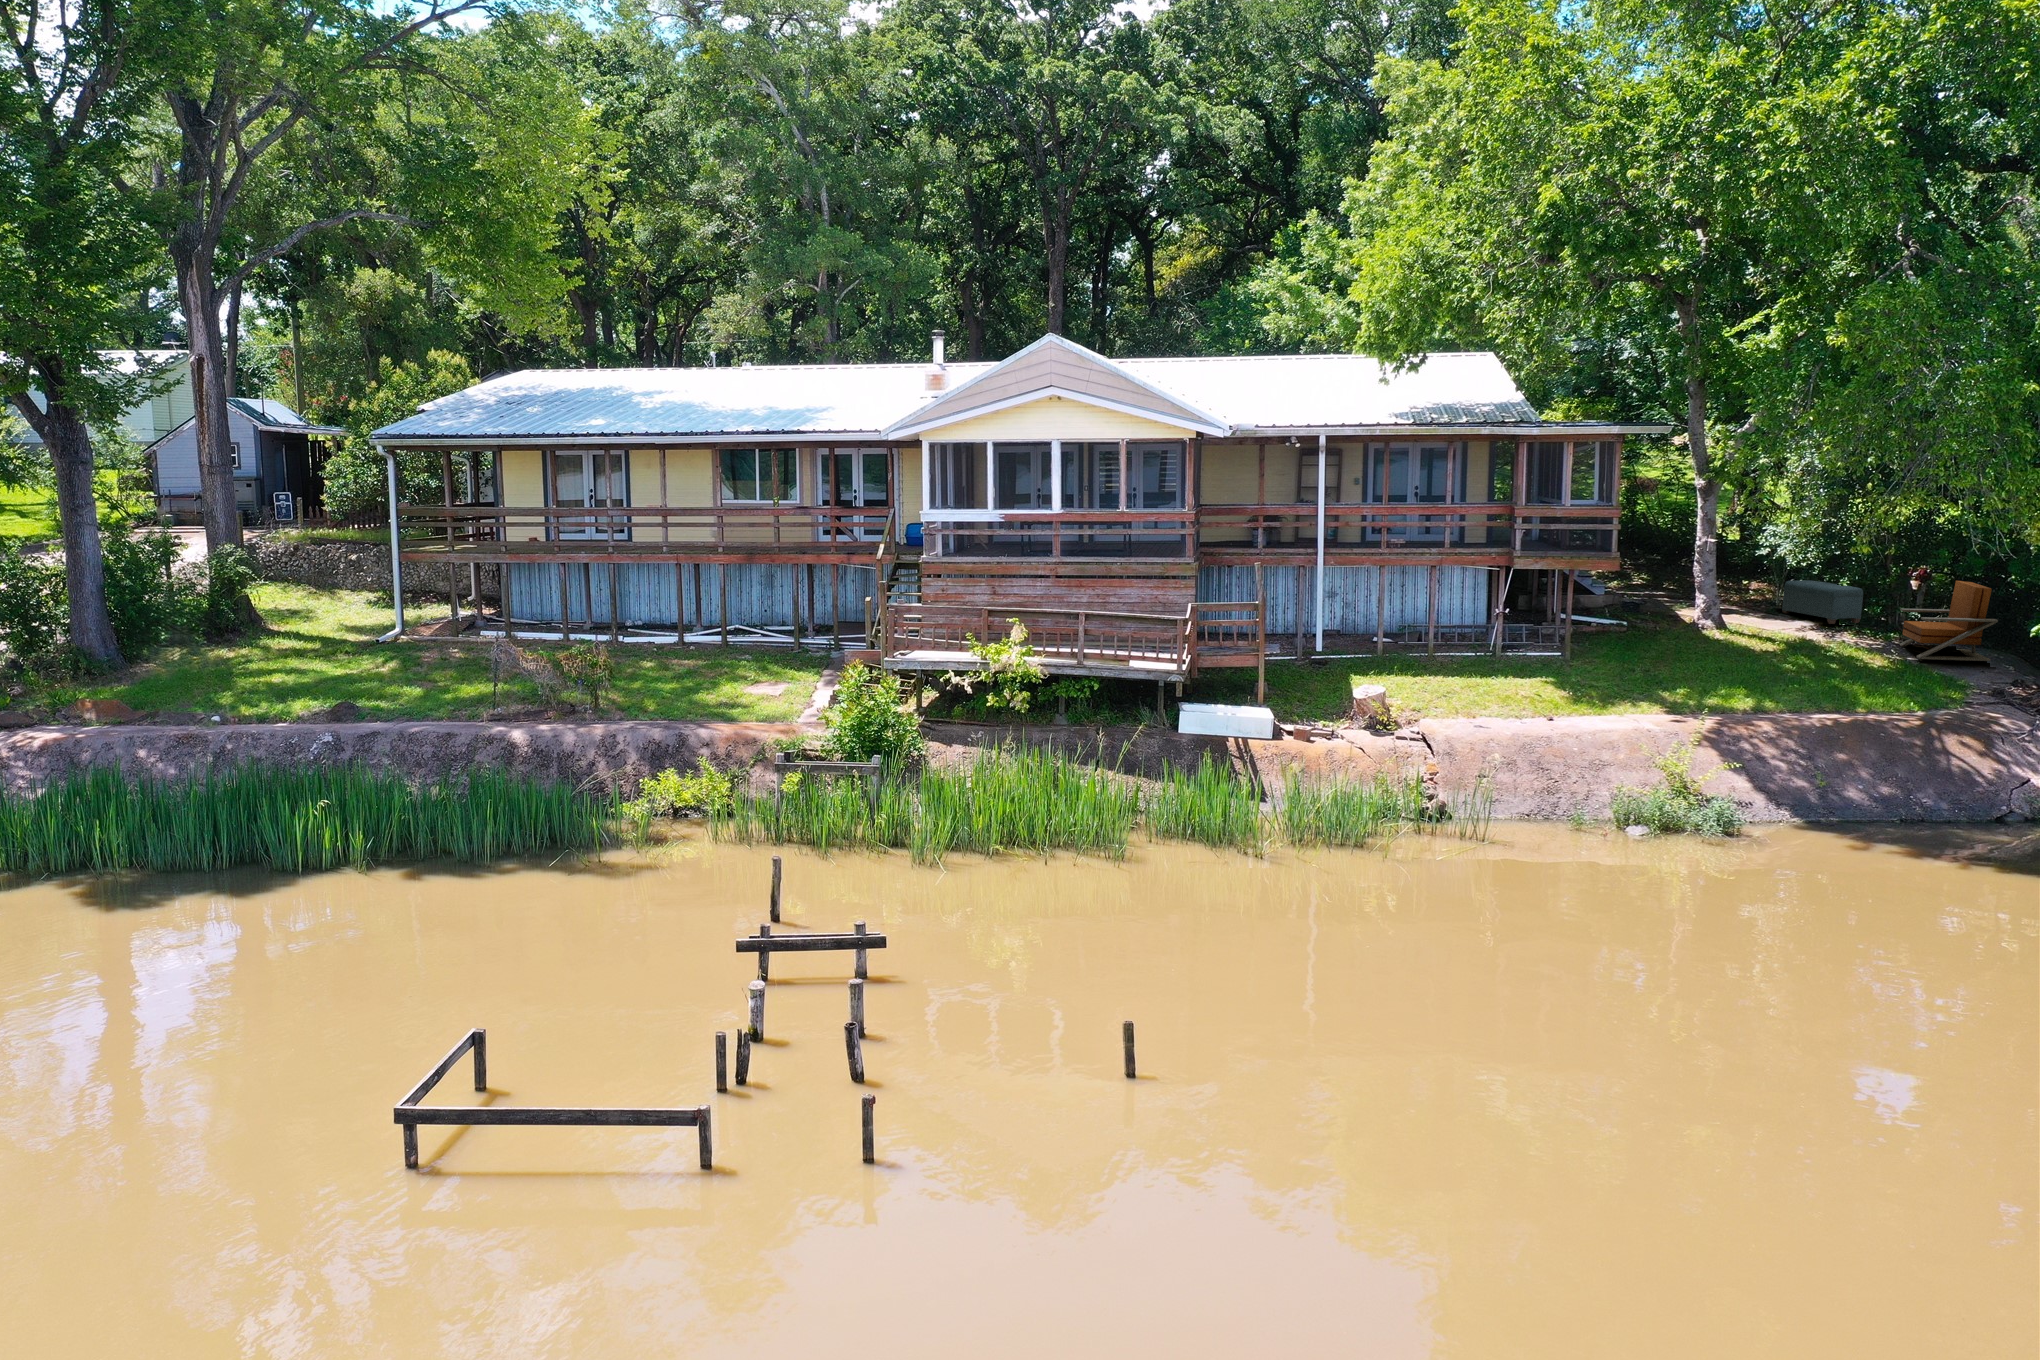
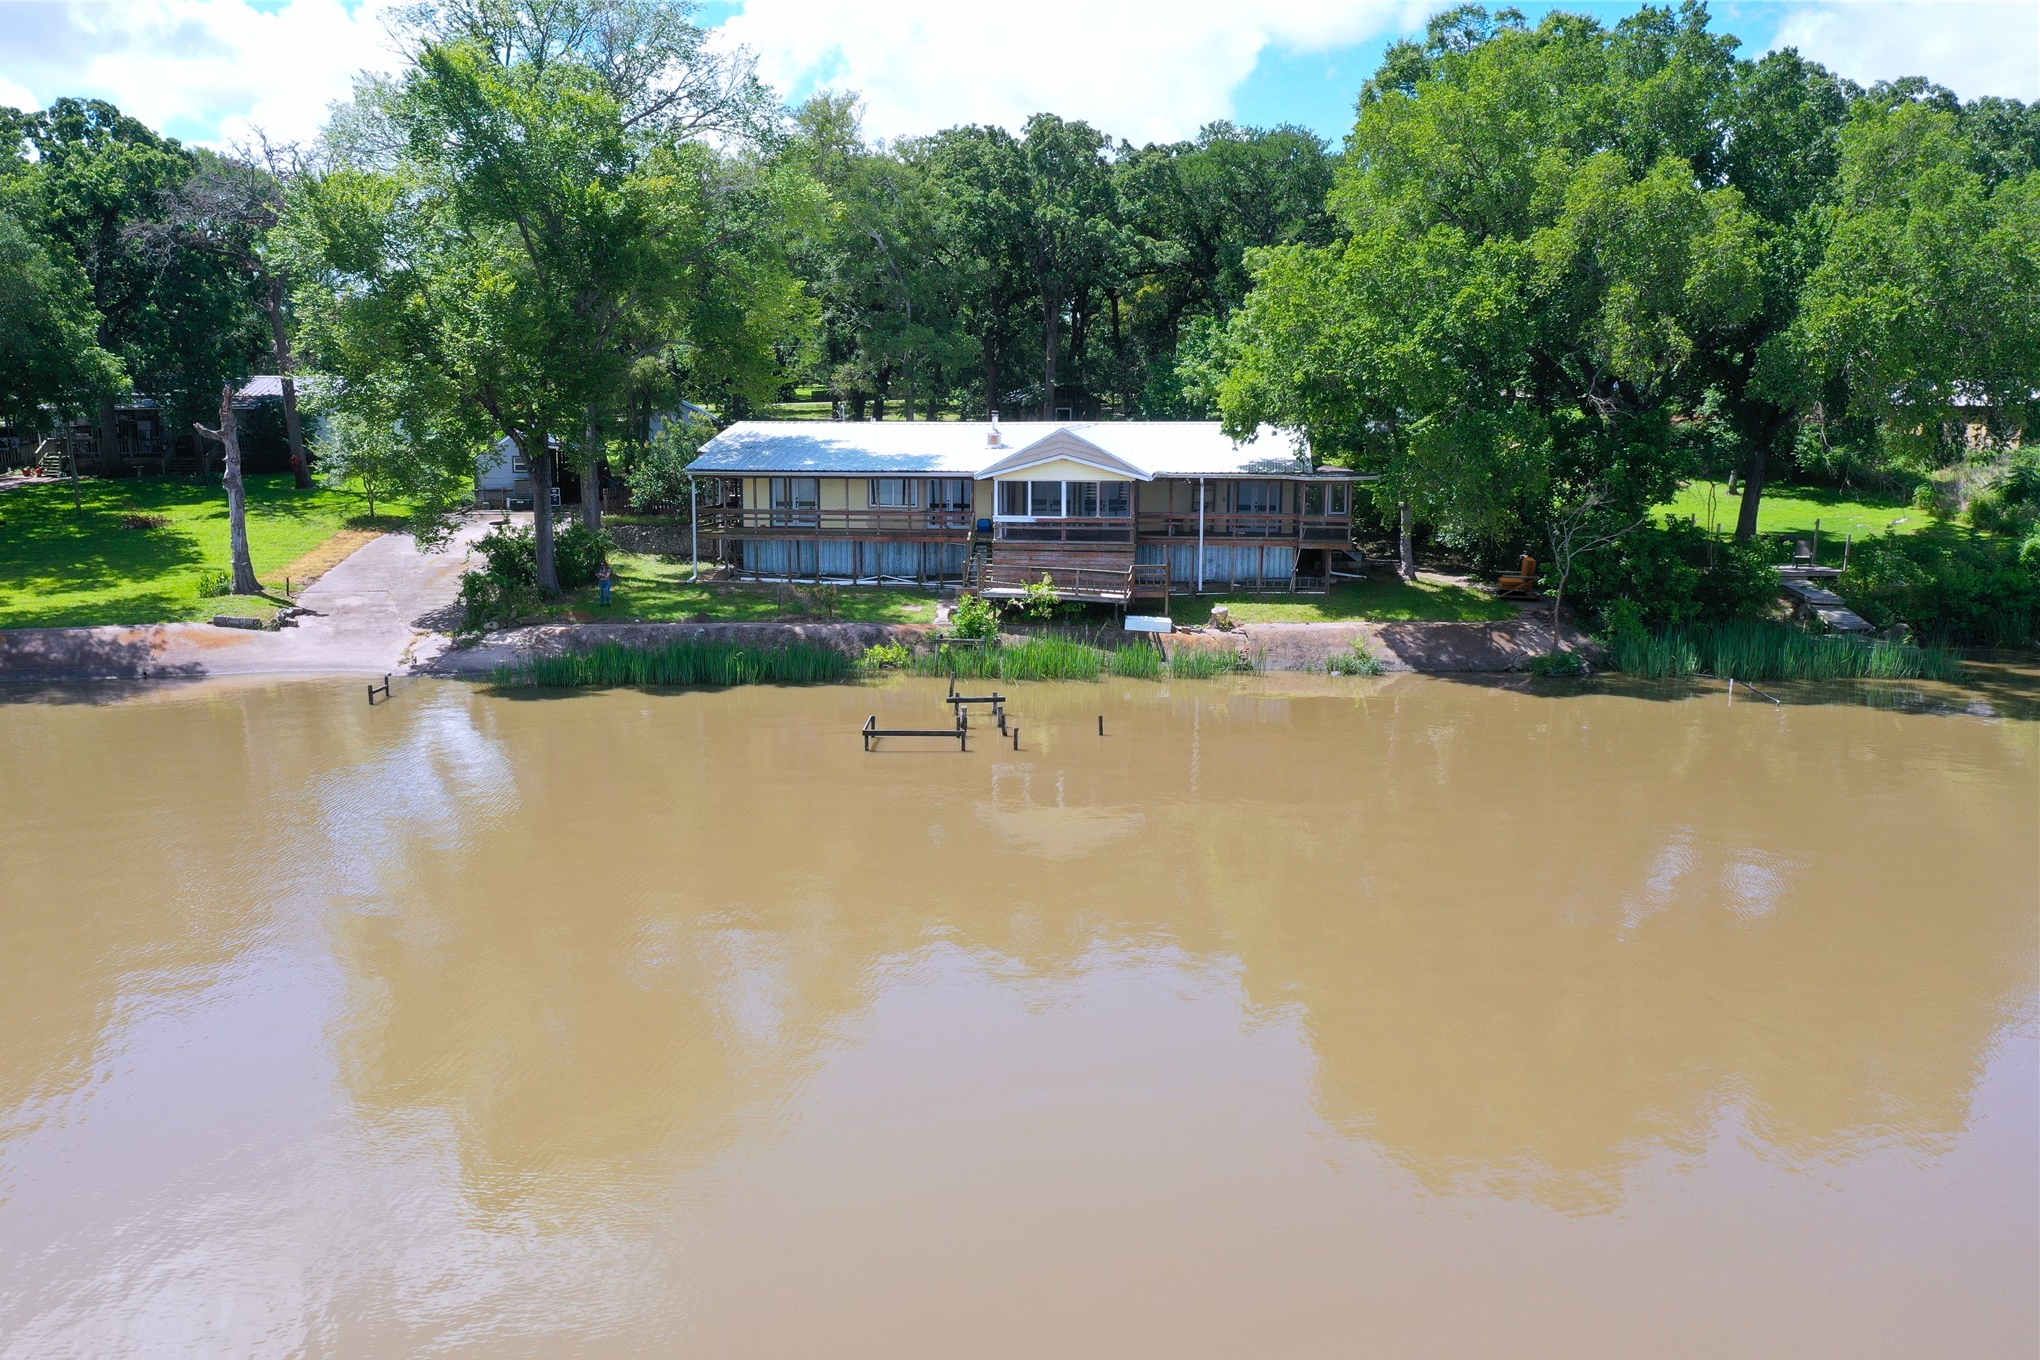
bench: present [1782,580,1863,624] -> none [1447,556,1485,579]

